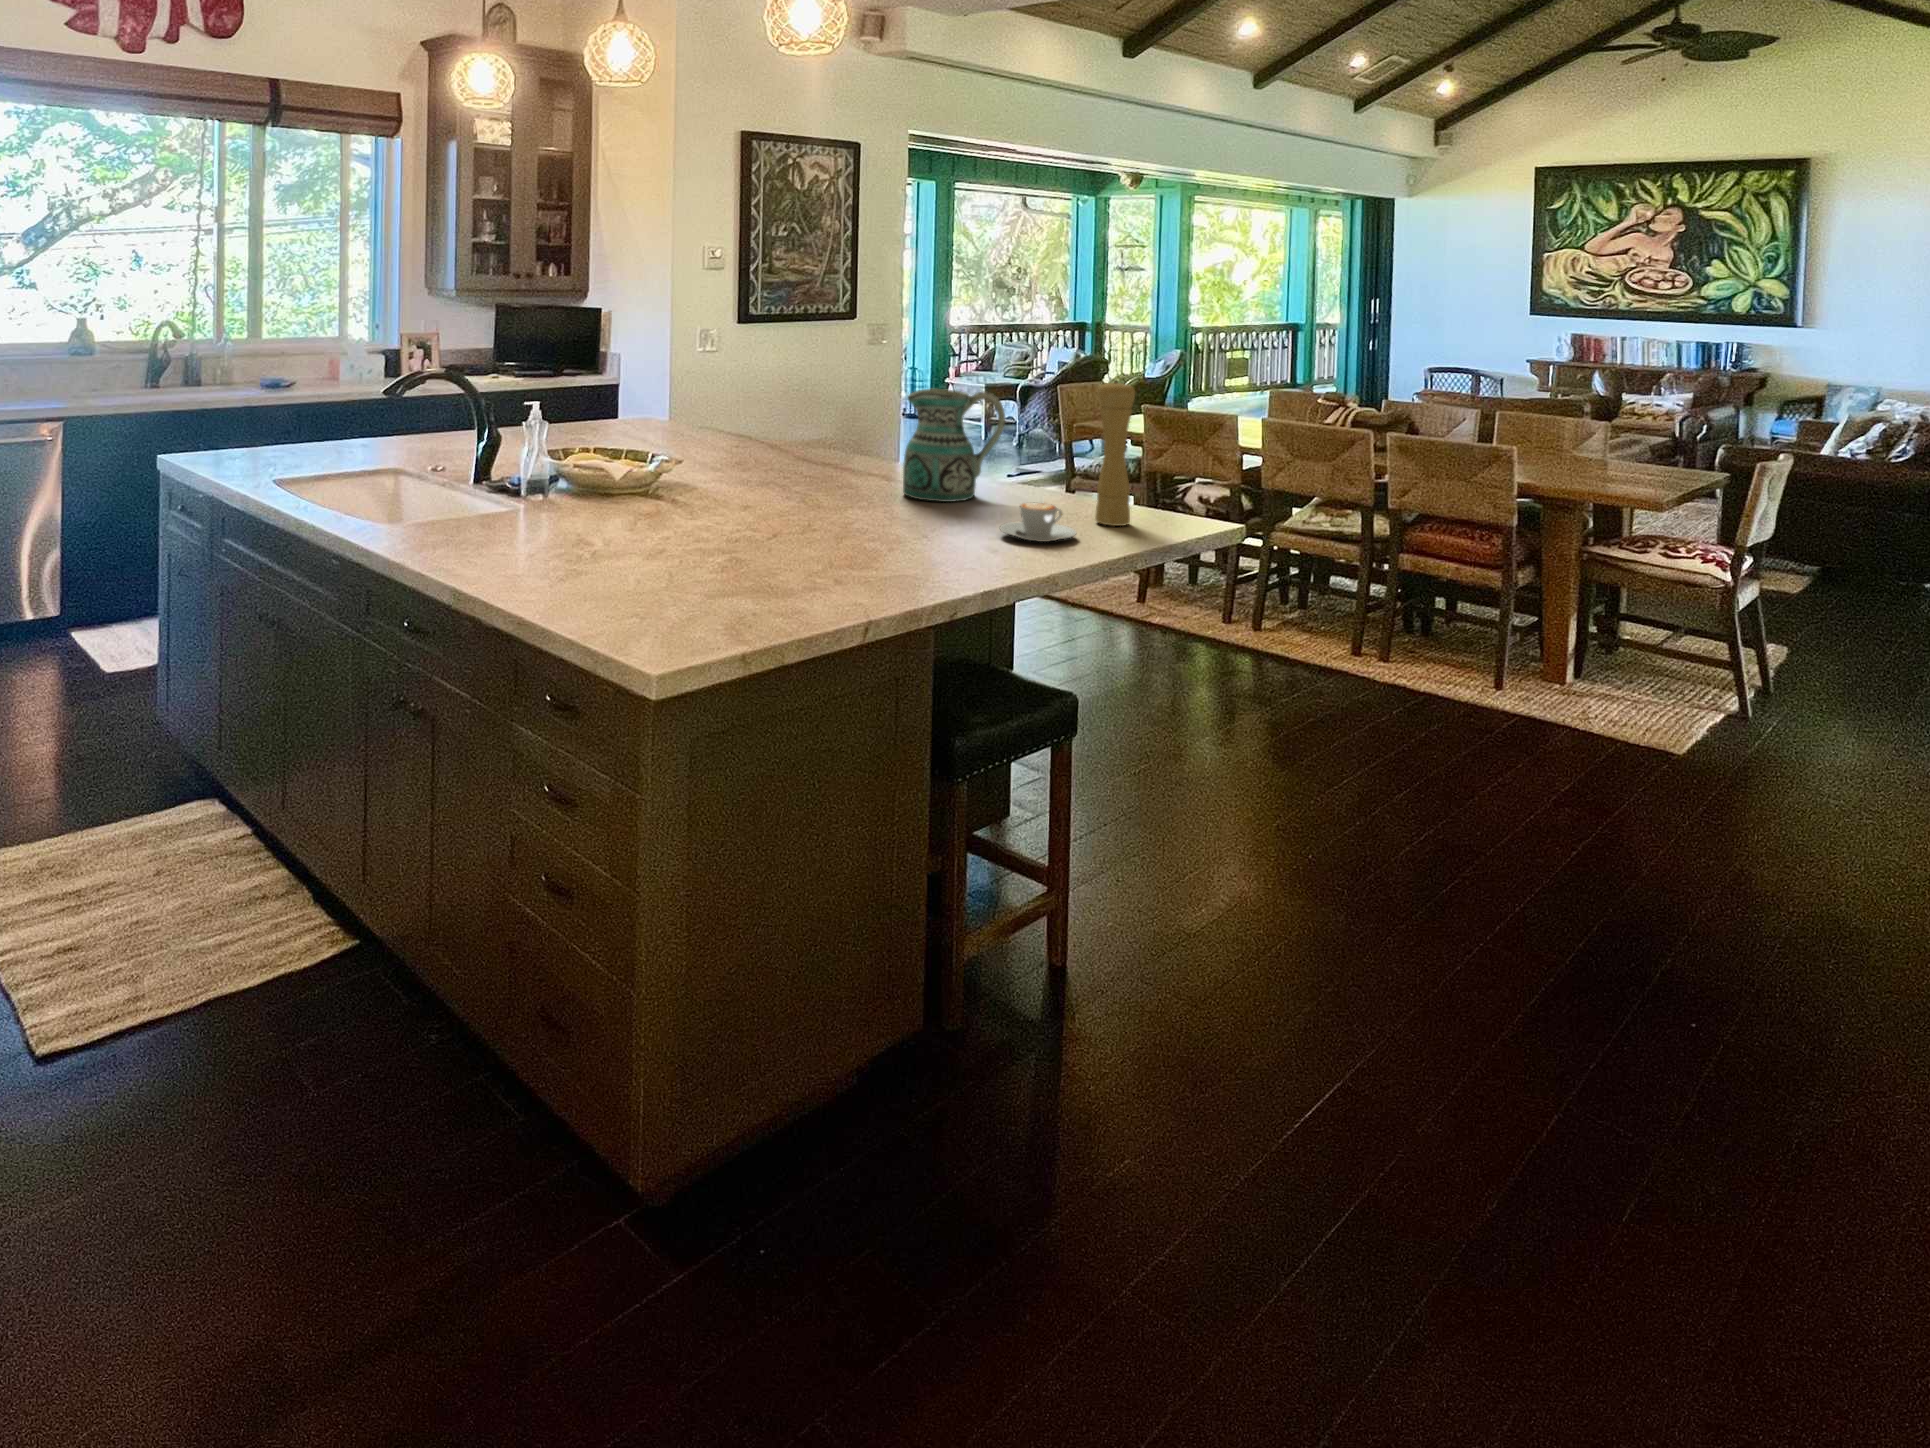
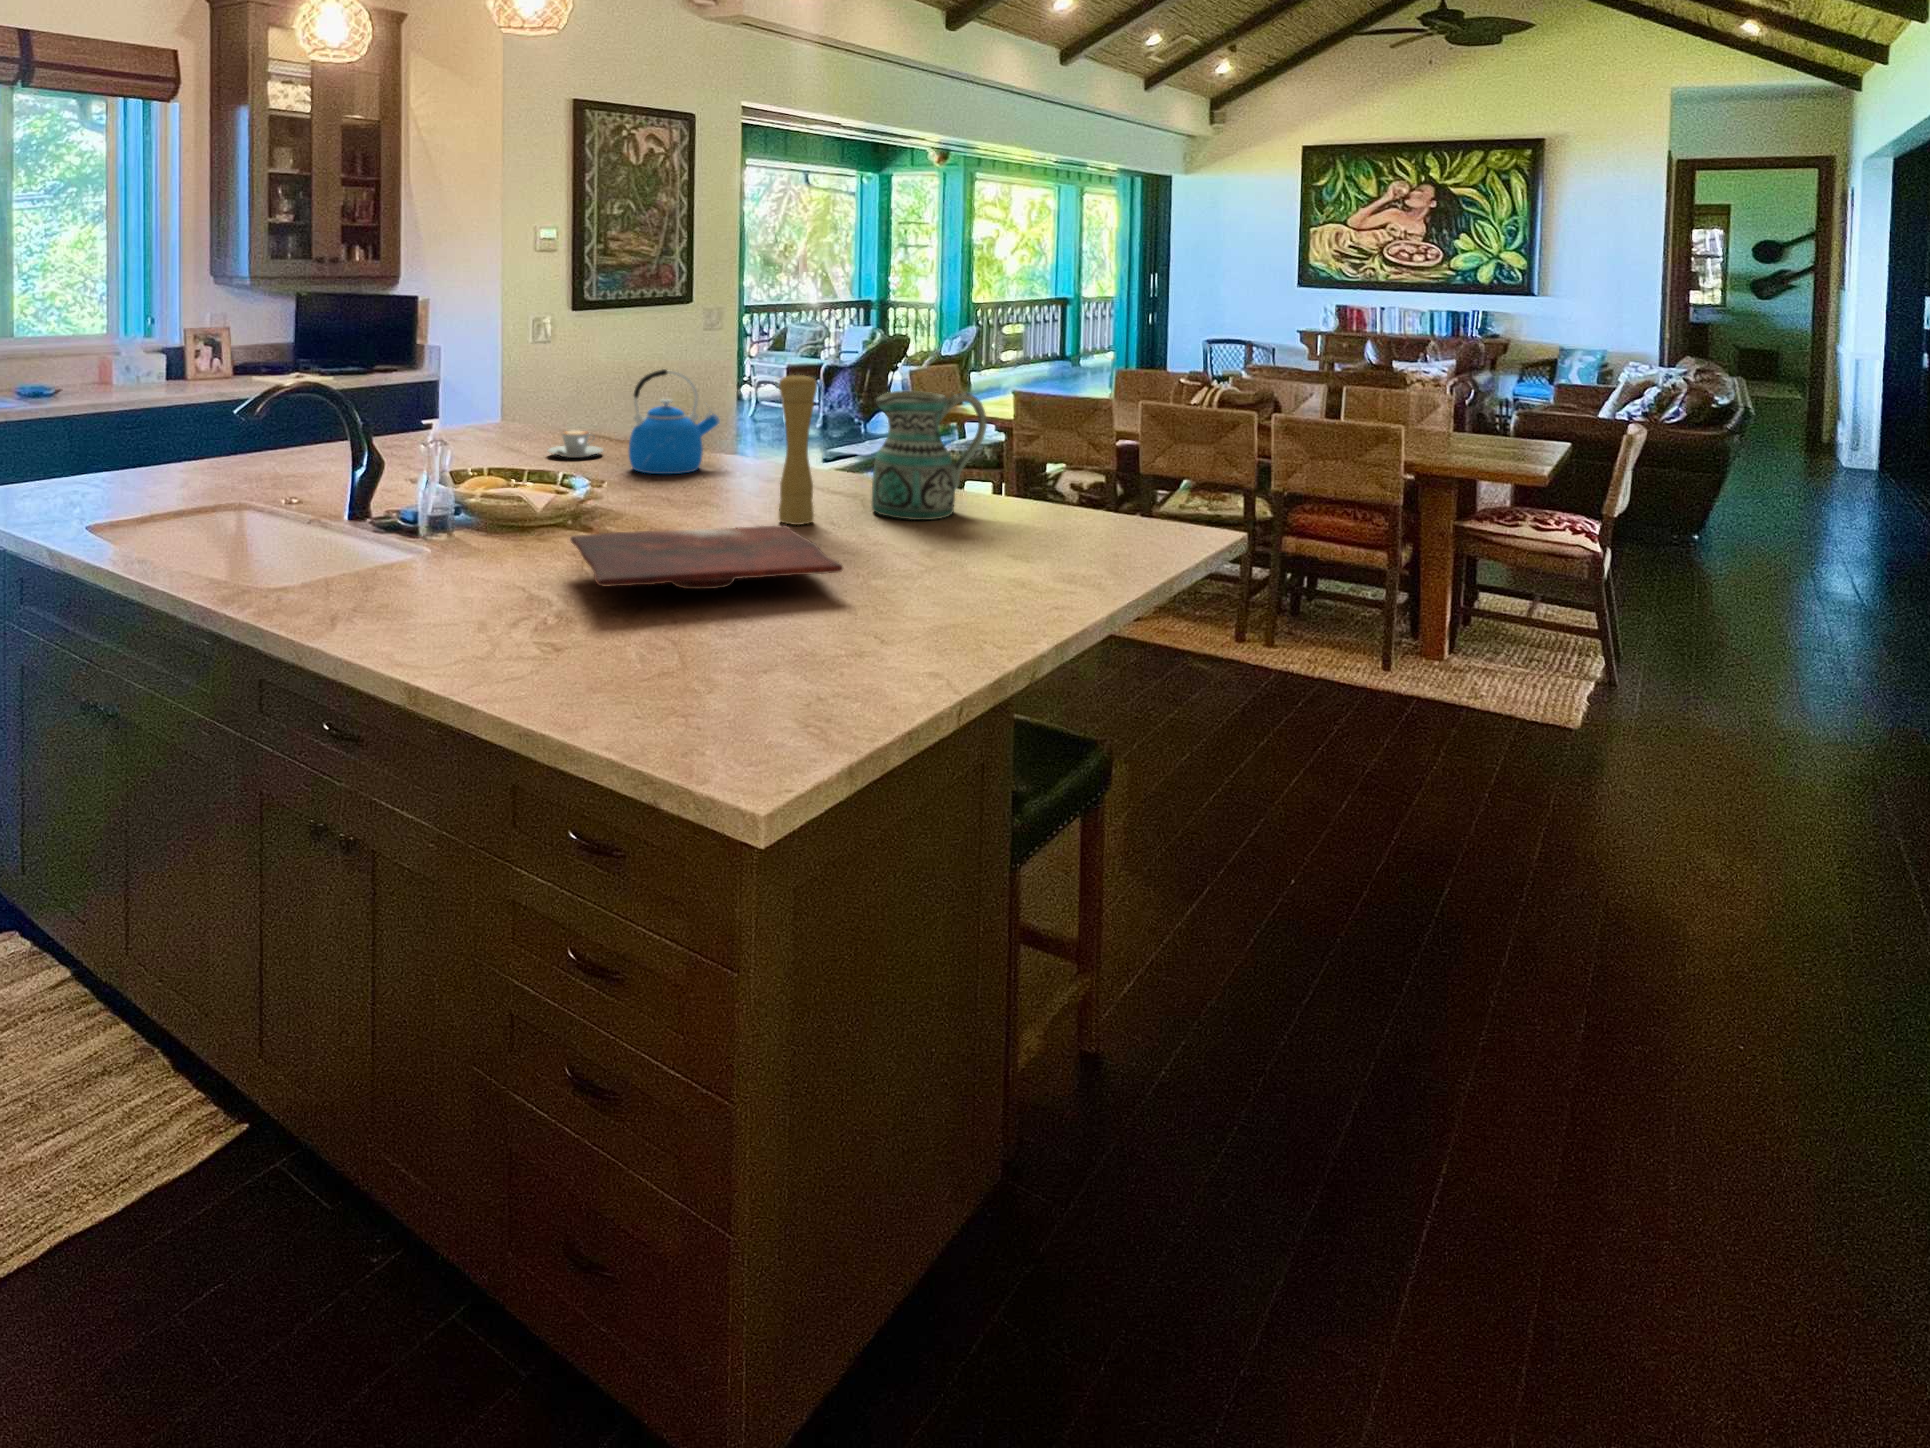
kettle: none [725,368,805,460] -> present [629,369,720,474]
pepper mill: present [1095,381,1135,526] -> present [779,373,817,525]
cutting board: none [608,496,818,543] -> present [571,525,843,589]
coffee cup: present [1000,503,1076,542] -> present [548,430,603,458]

